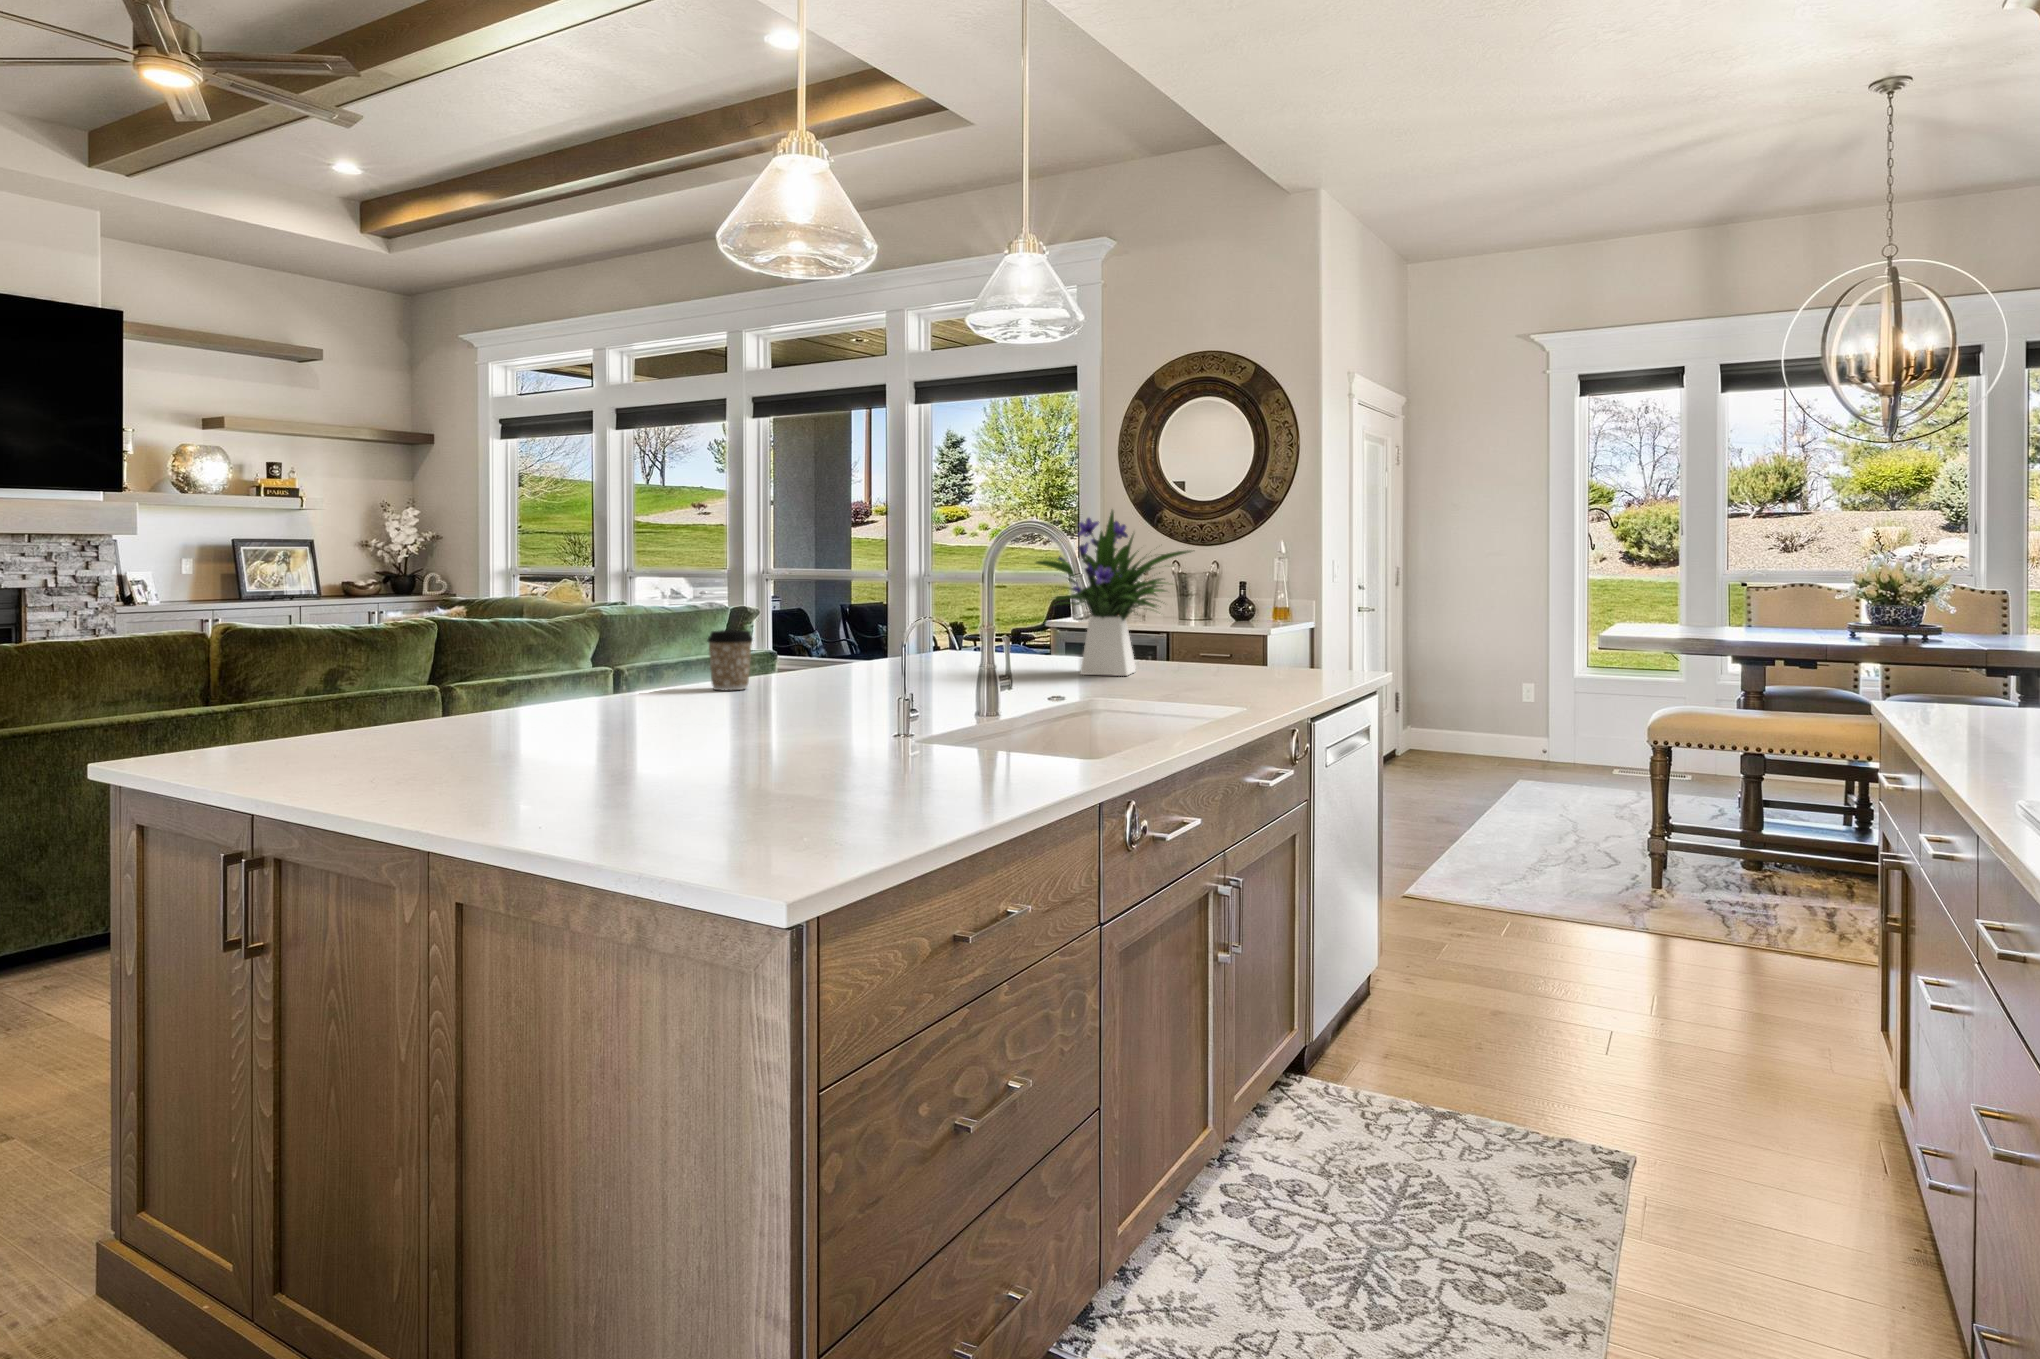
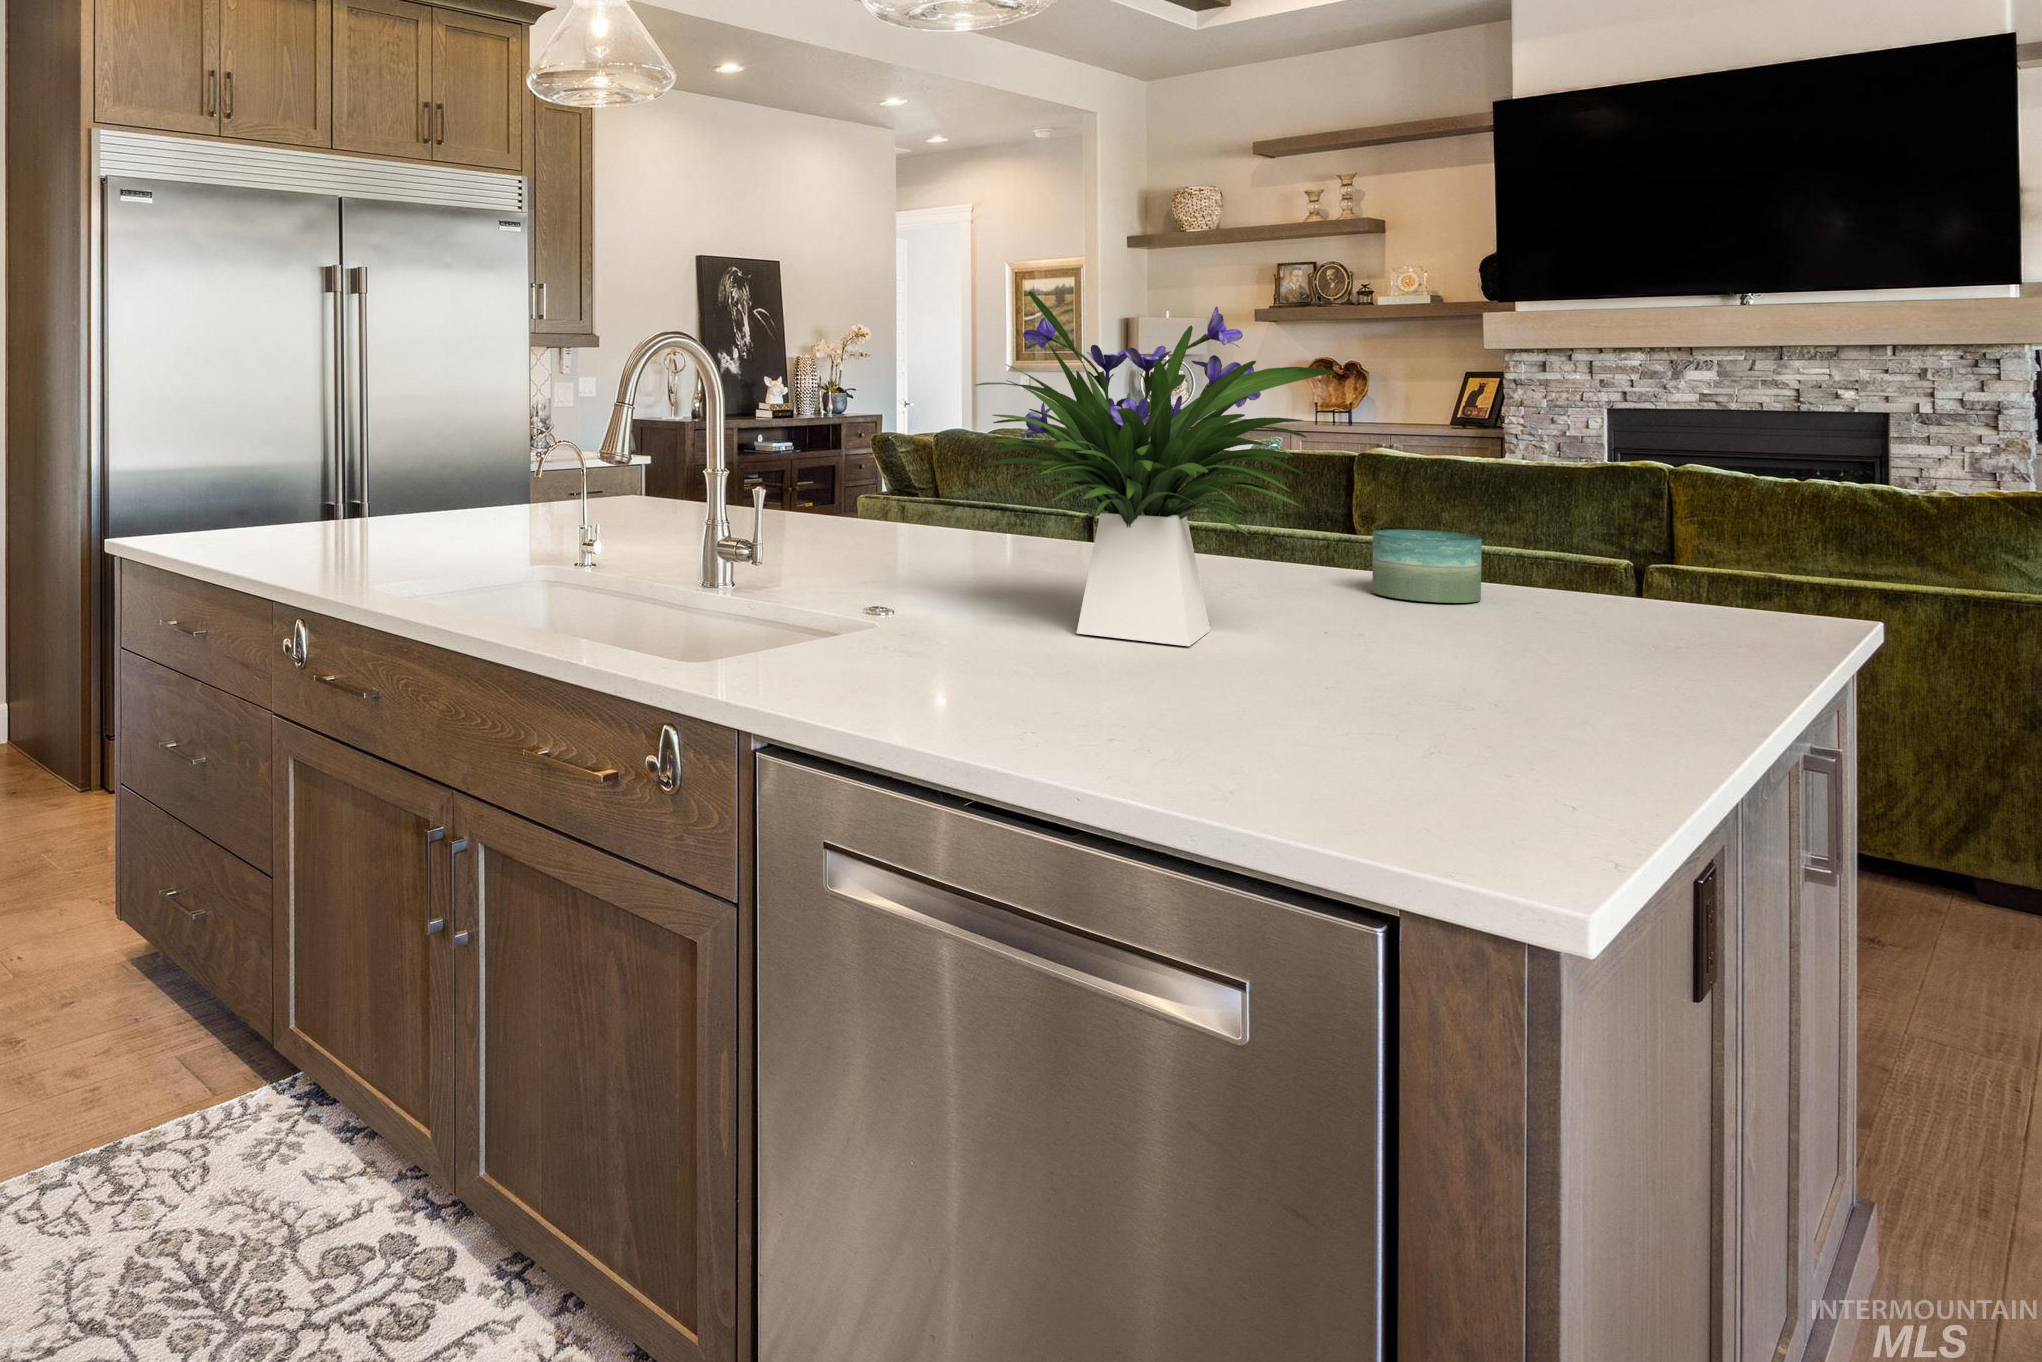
candle: none [945,628,988,660] -> present [1372,530,1482,603]
coffee cup: present [708,630,753,690] -> none [836,464,888,533]

